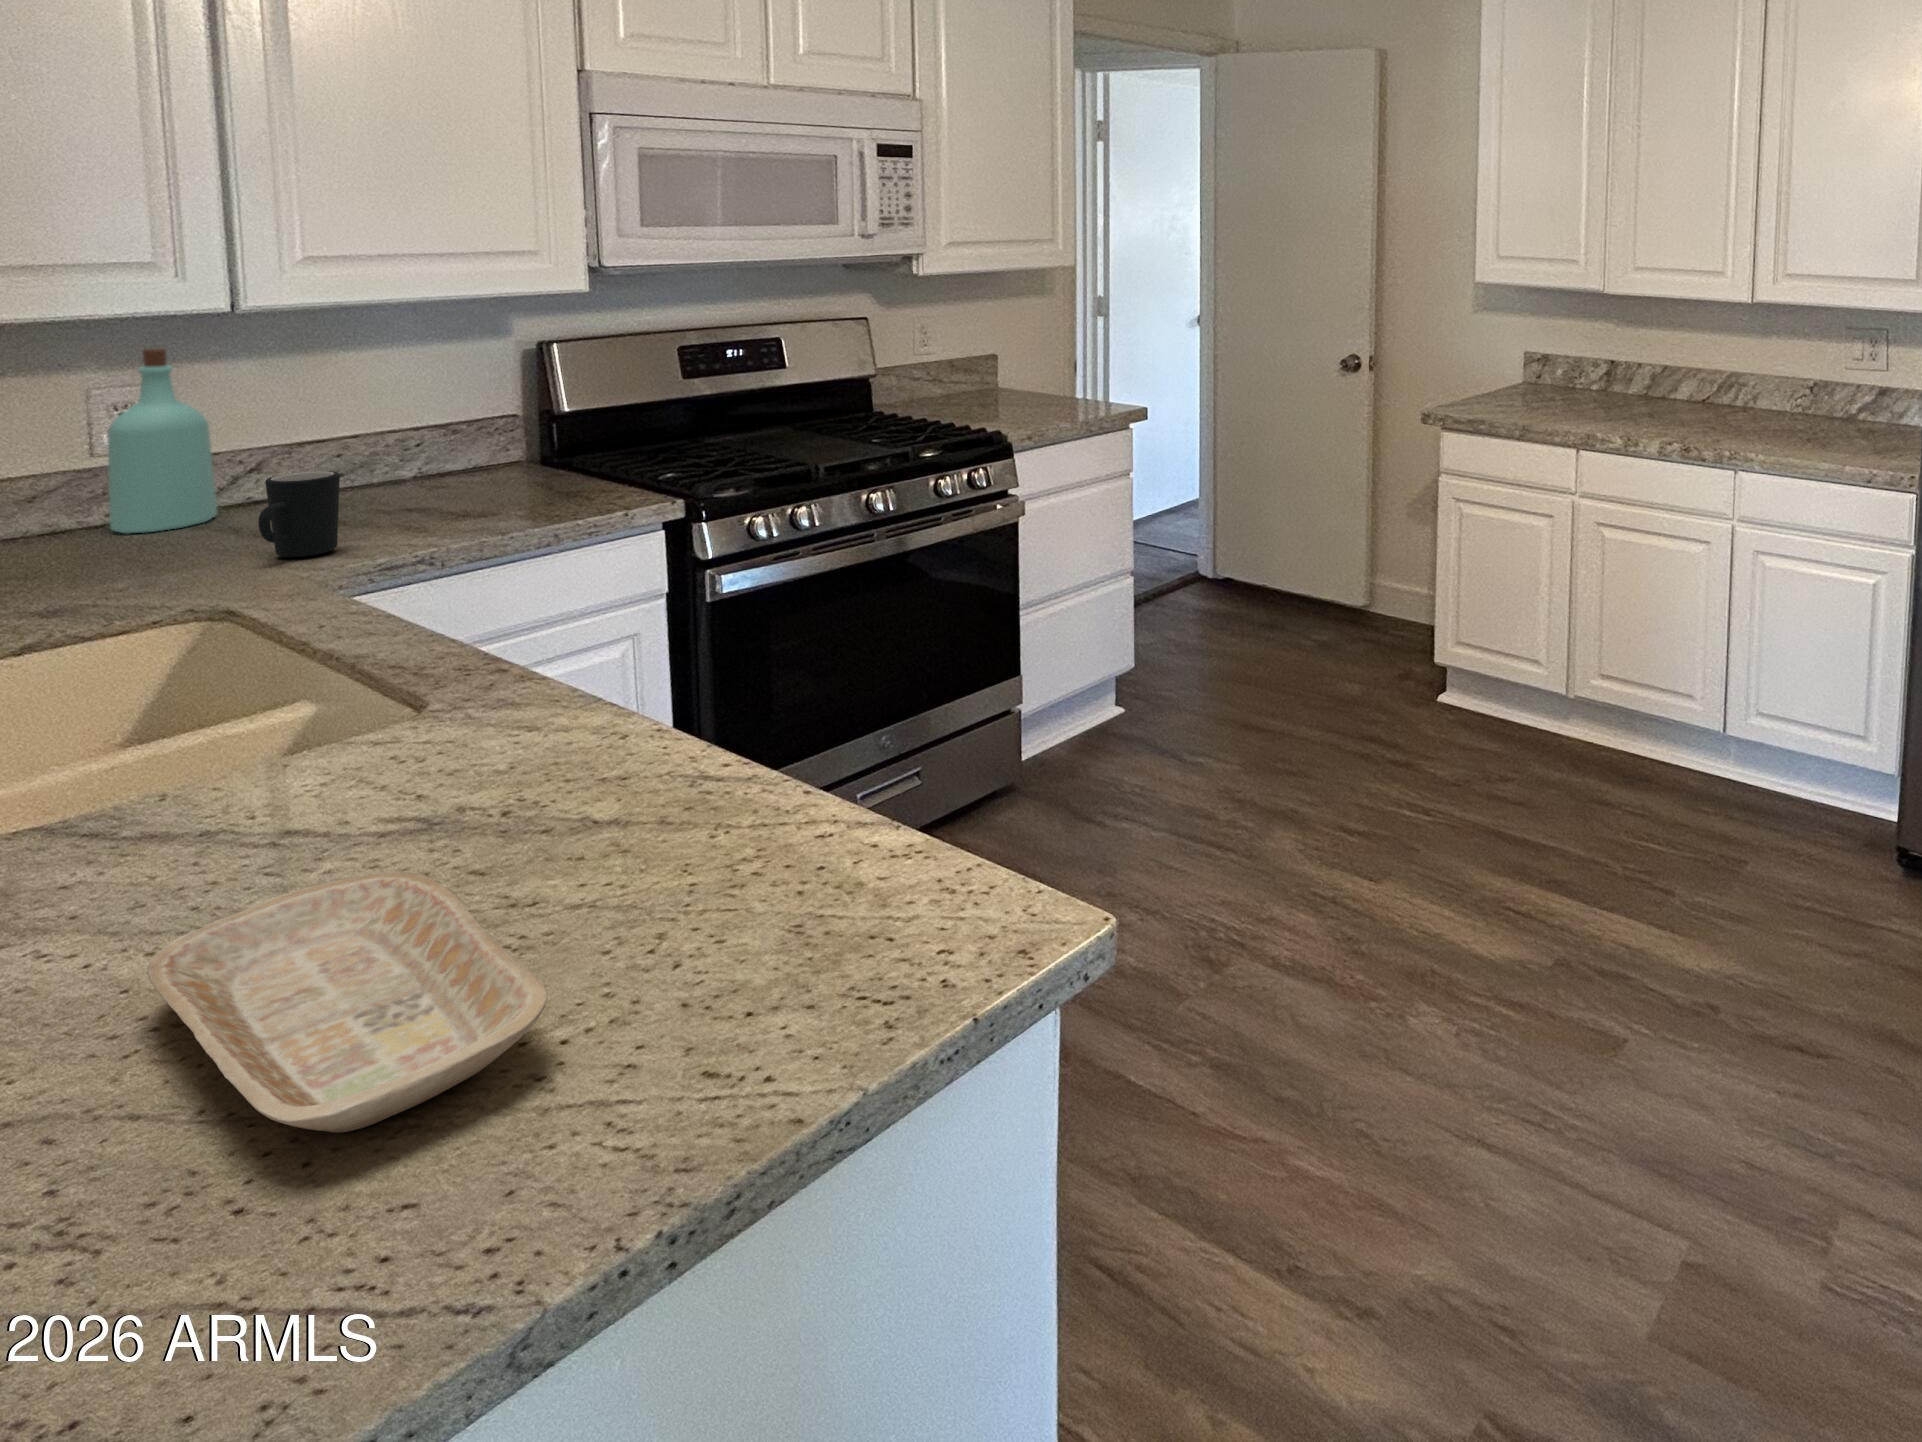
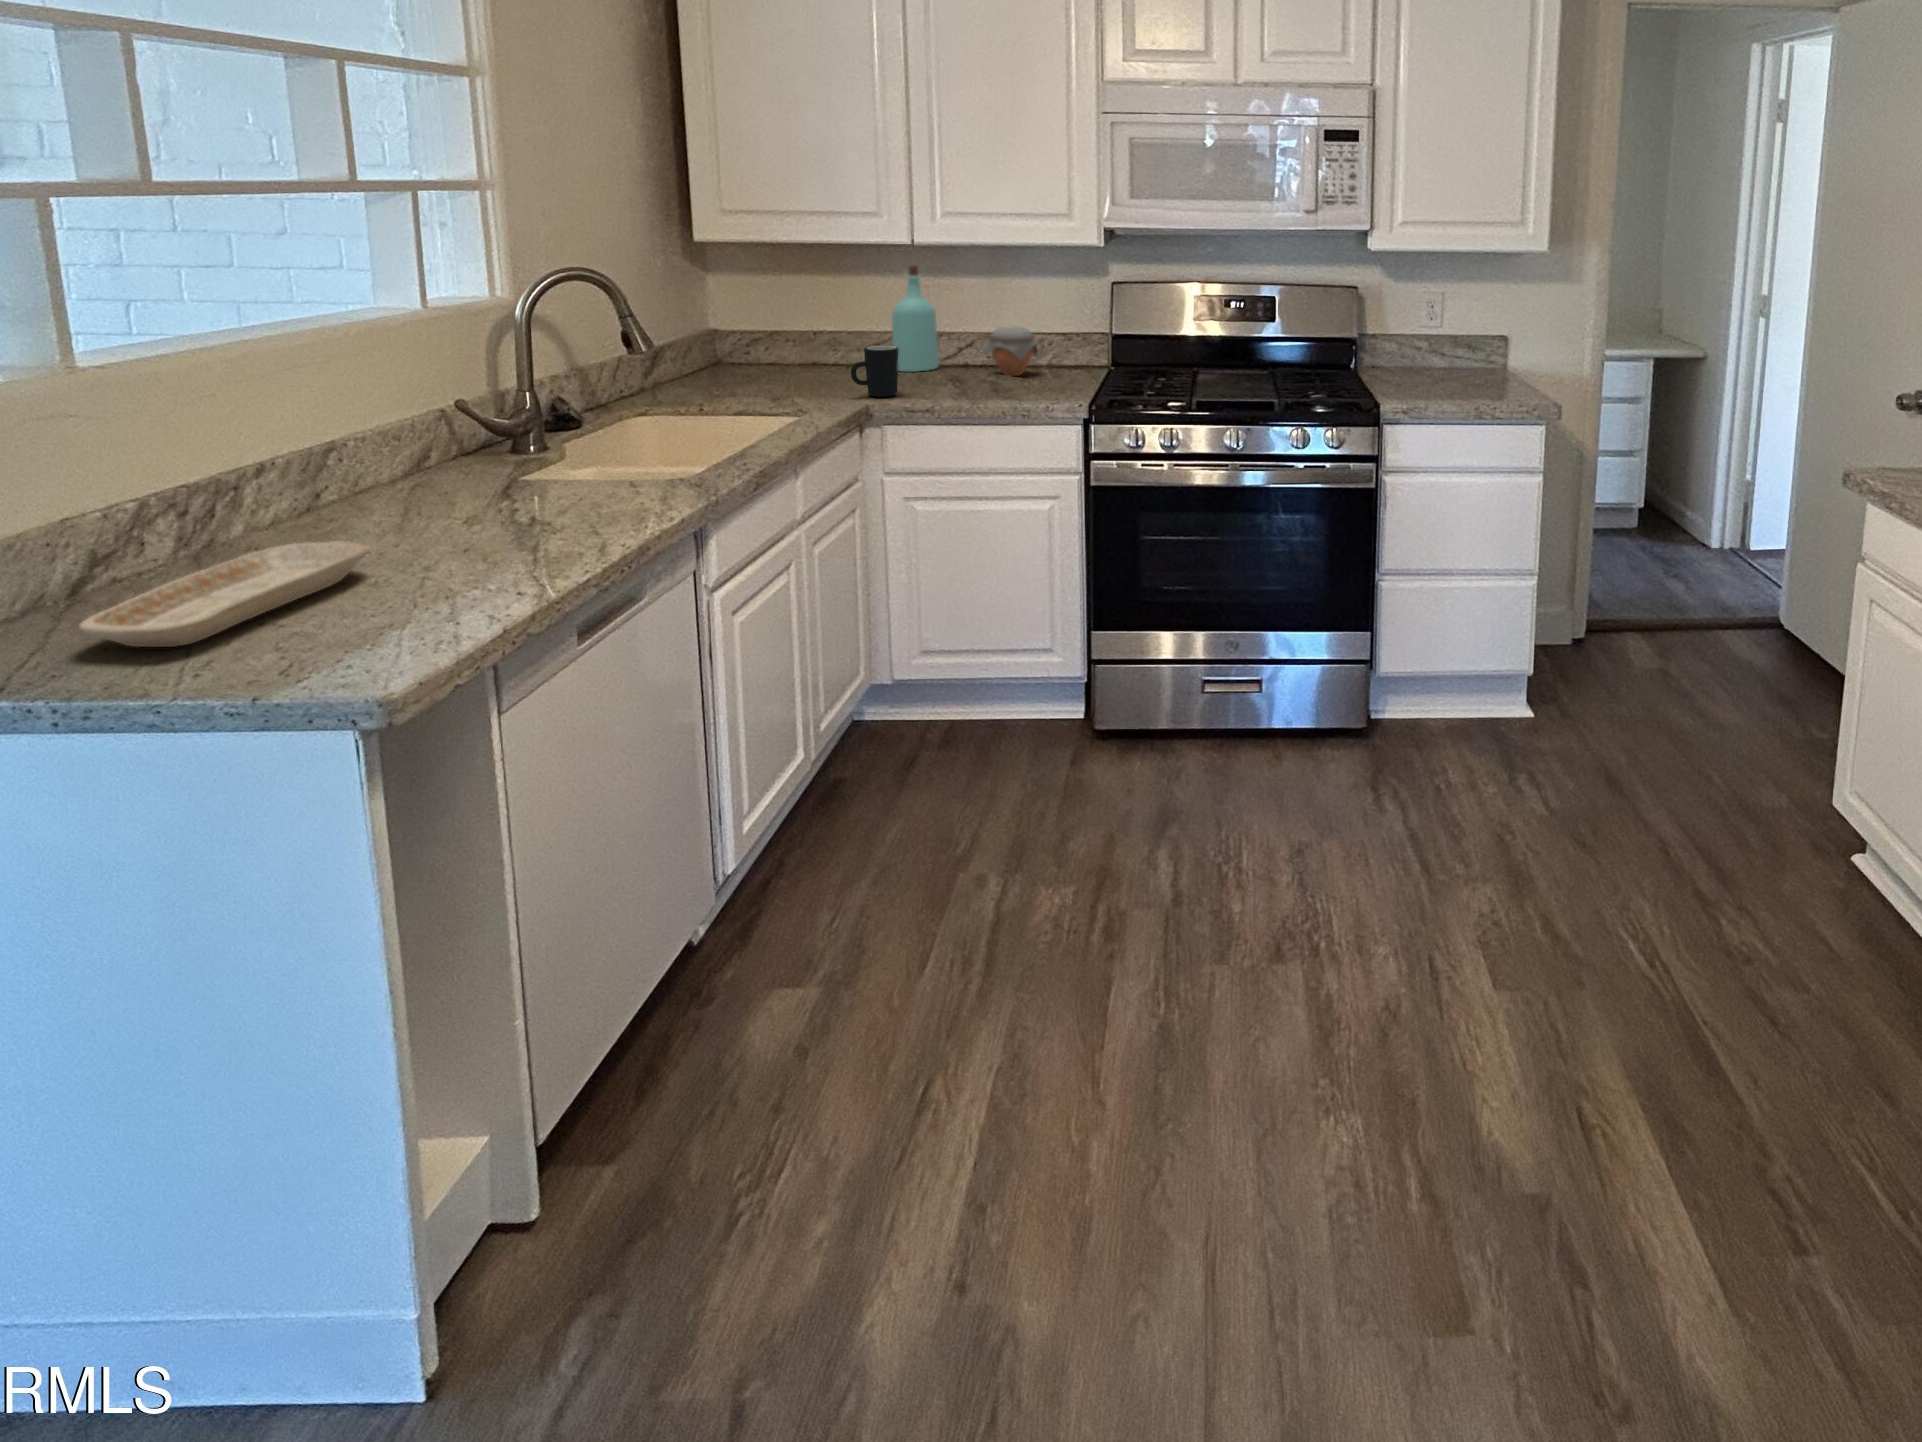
jar: none [343,424,449,501] -> present [983,327,1038,376]

